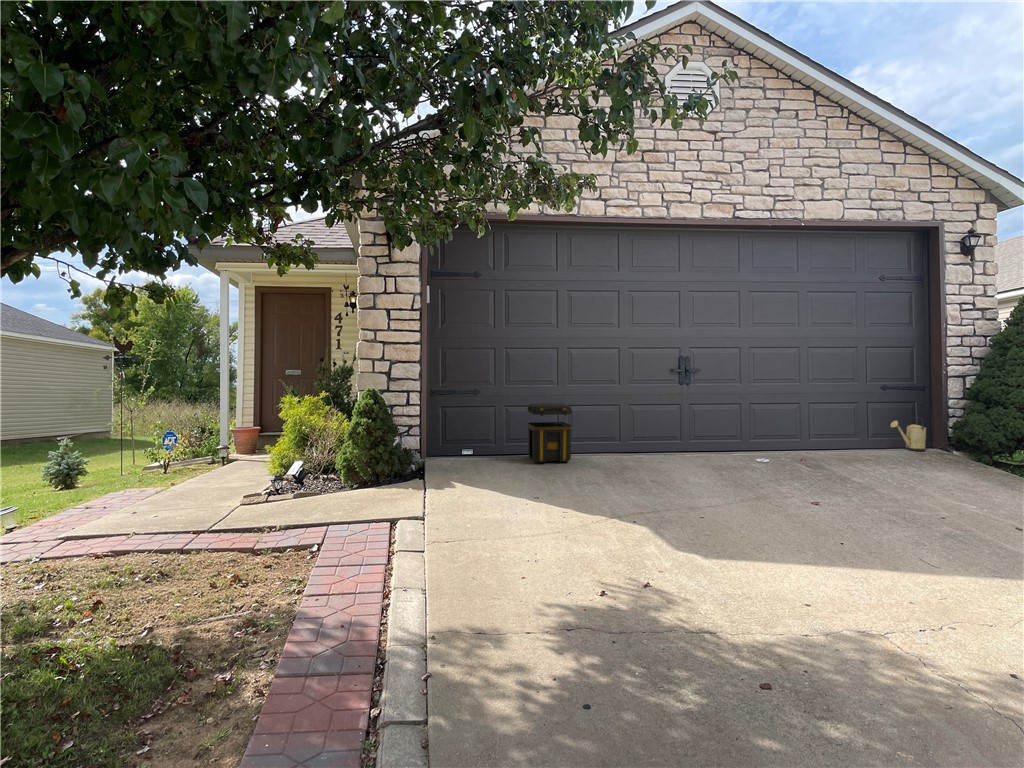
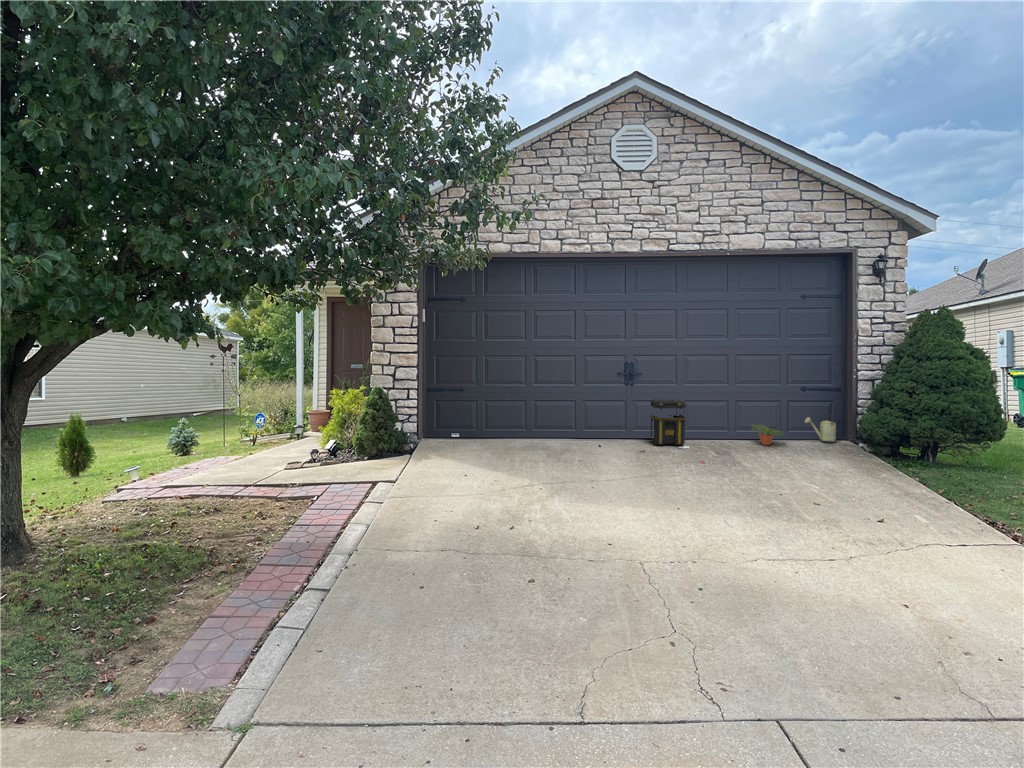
toolbox: present [527,403,572,462] -> present [650,399,686,445]
potted plant: none [829,429,879,455] -> present [750,424,784,445]

